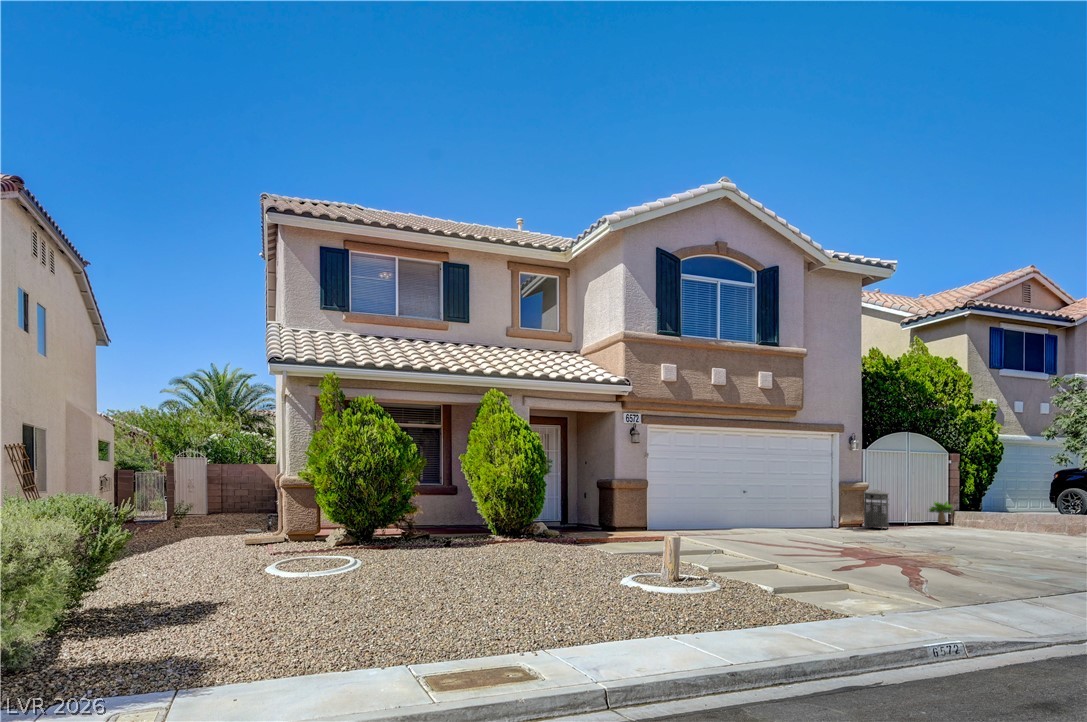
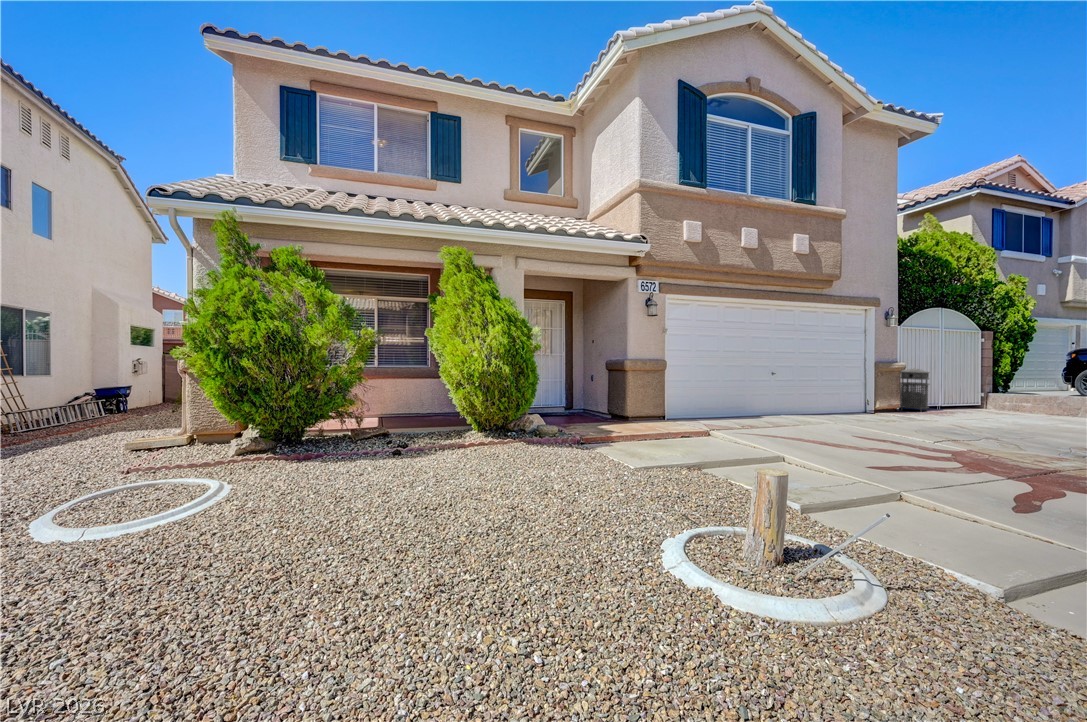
potted plant: present [929,502,953,524] -> none [960,380,996,405]

